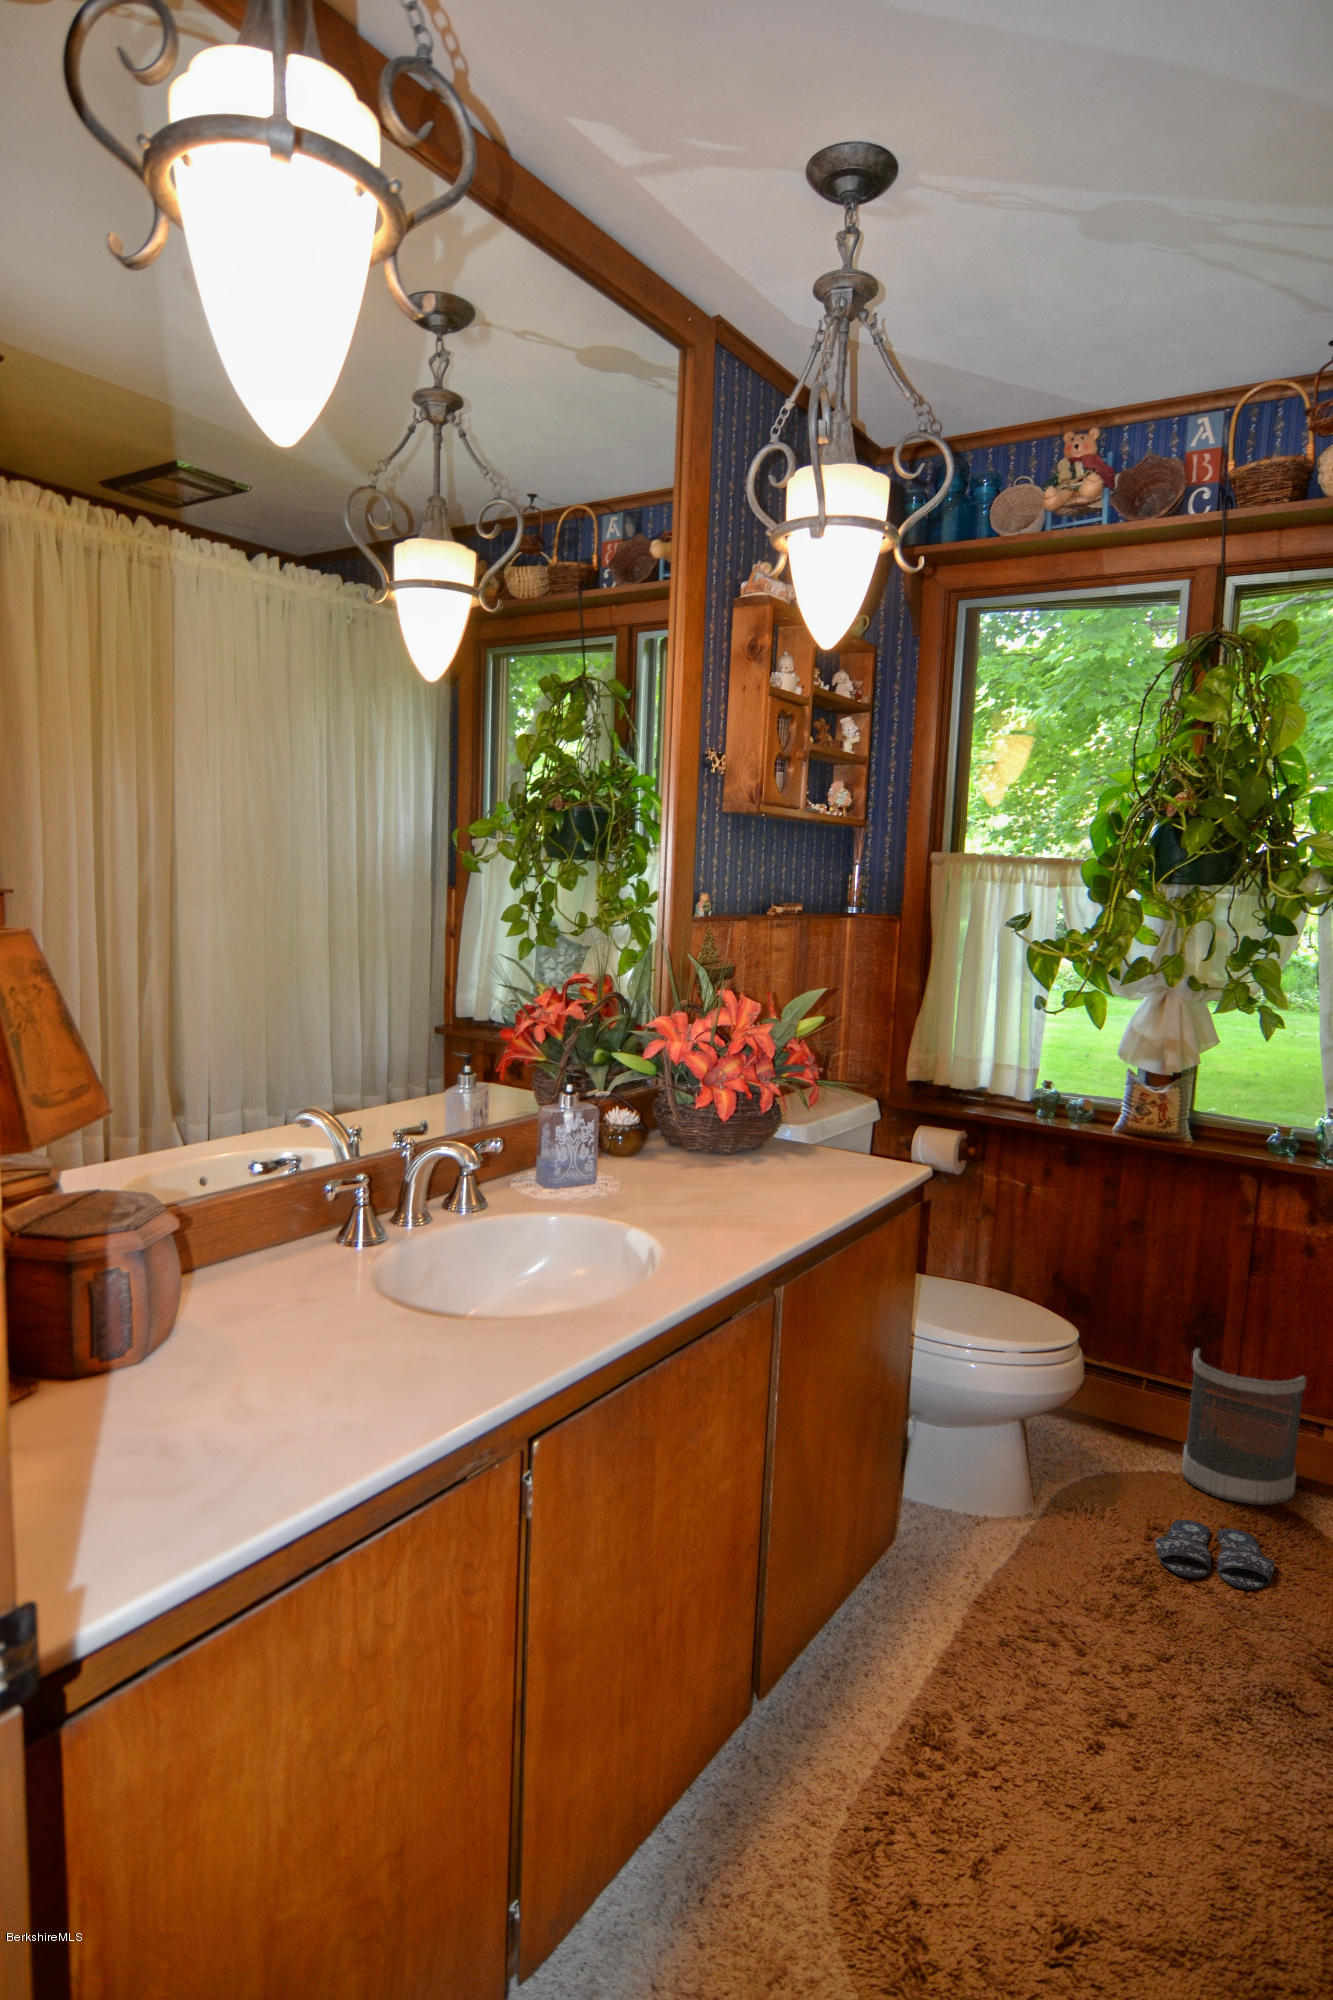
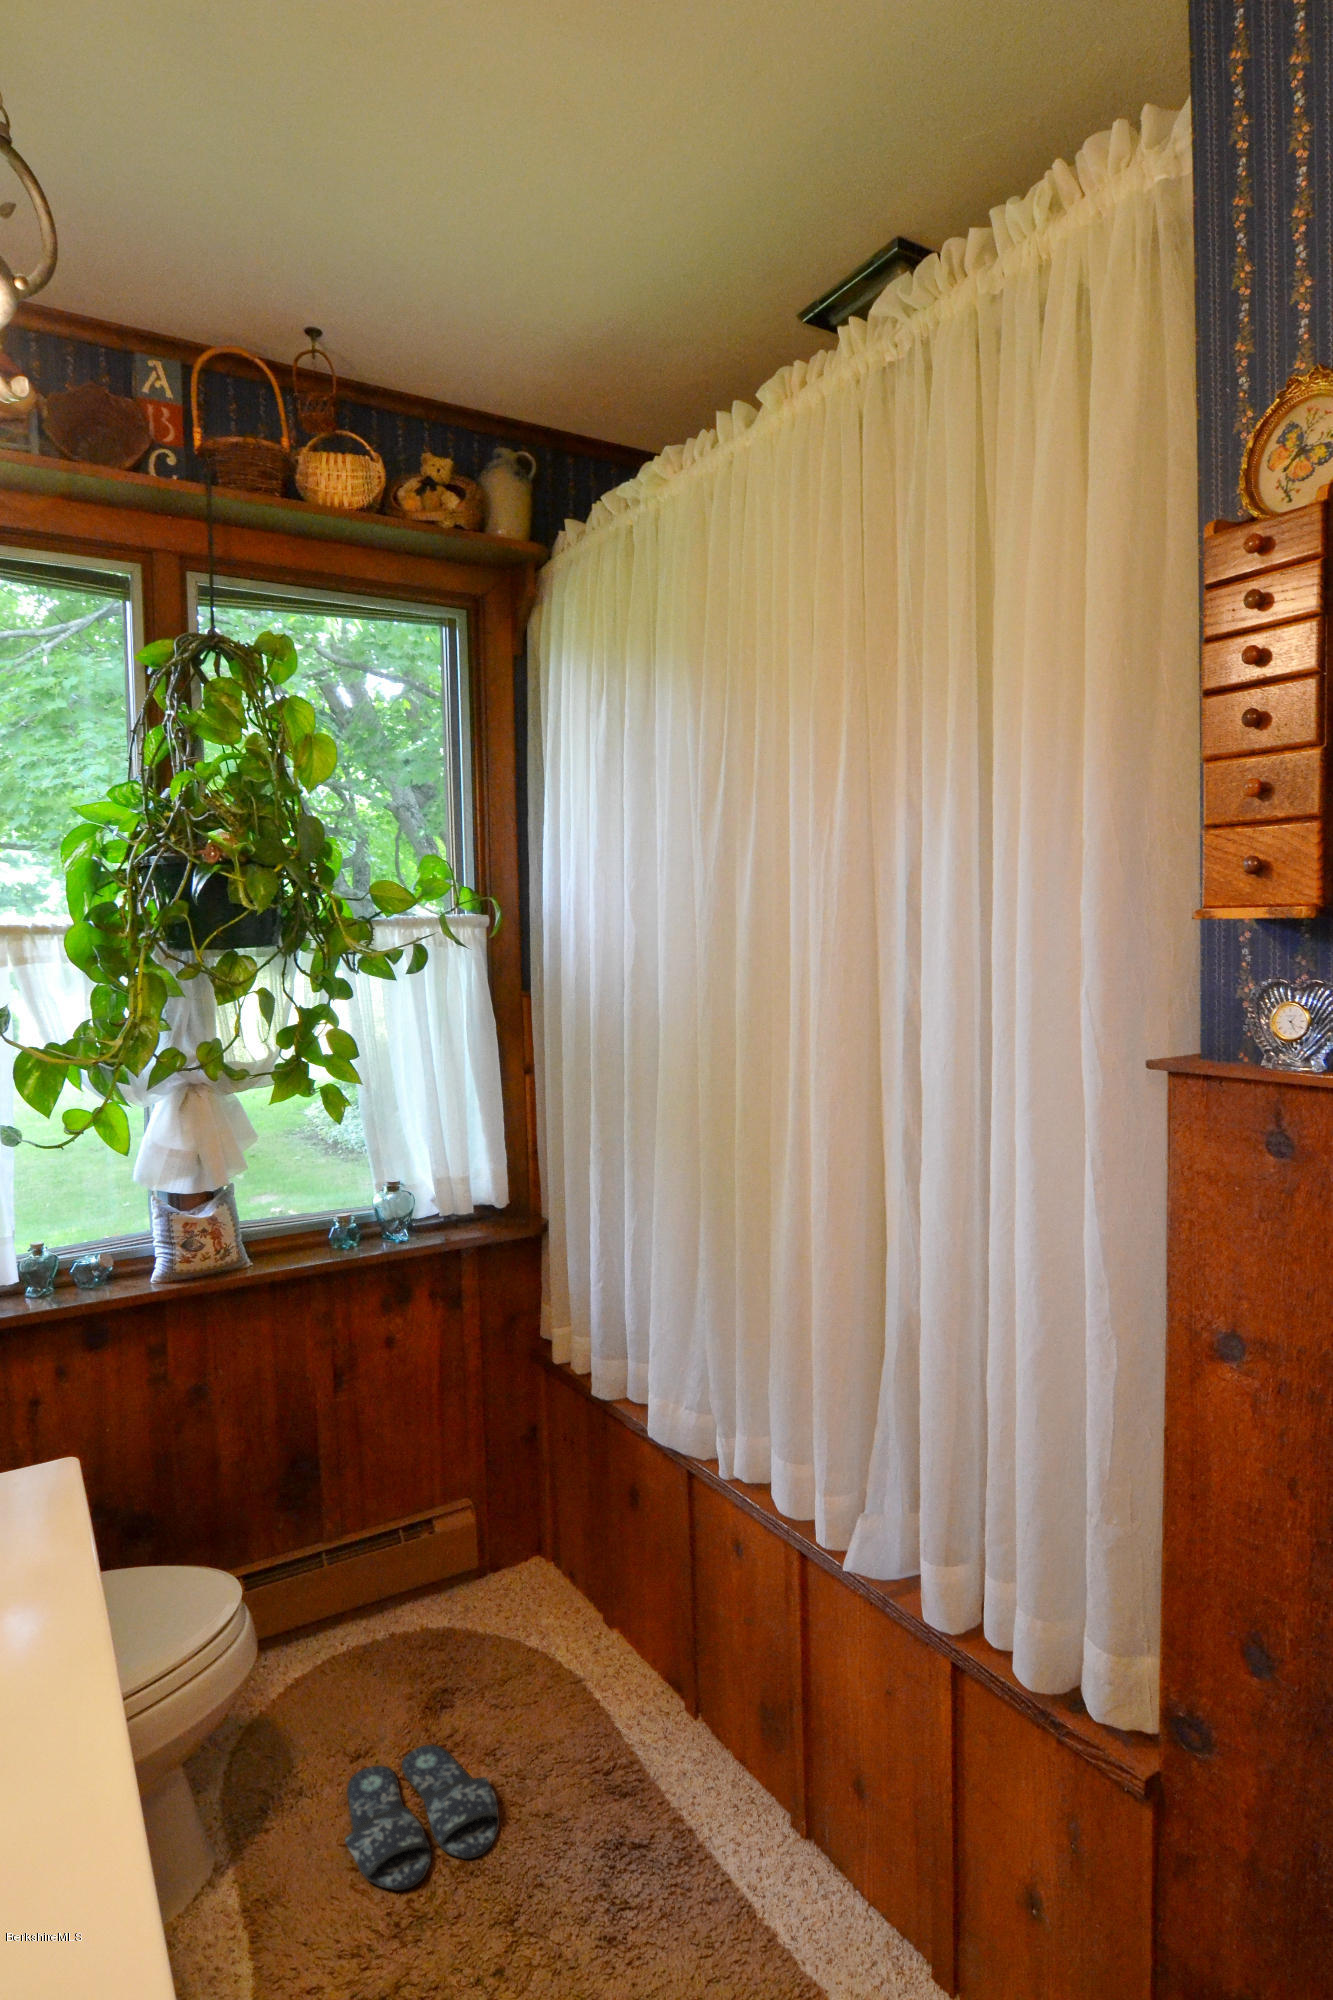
wastebasket: present [1182,1349,1305,1505] -> none [305,1484,444,1705]

